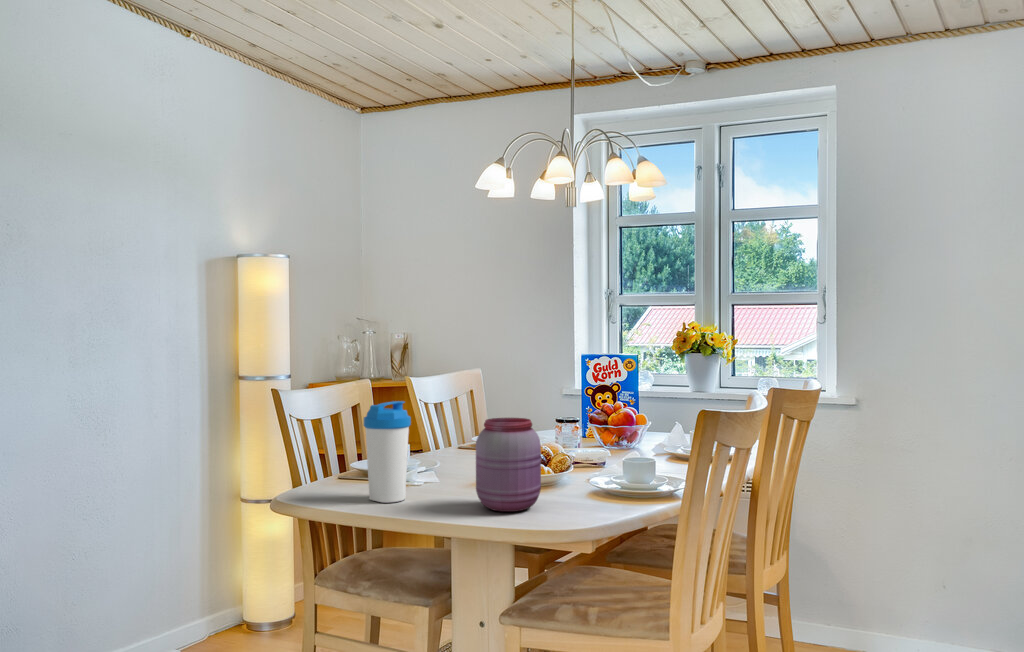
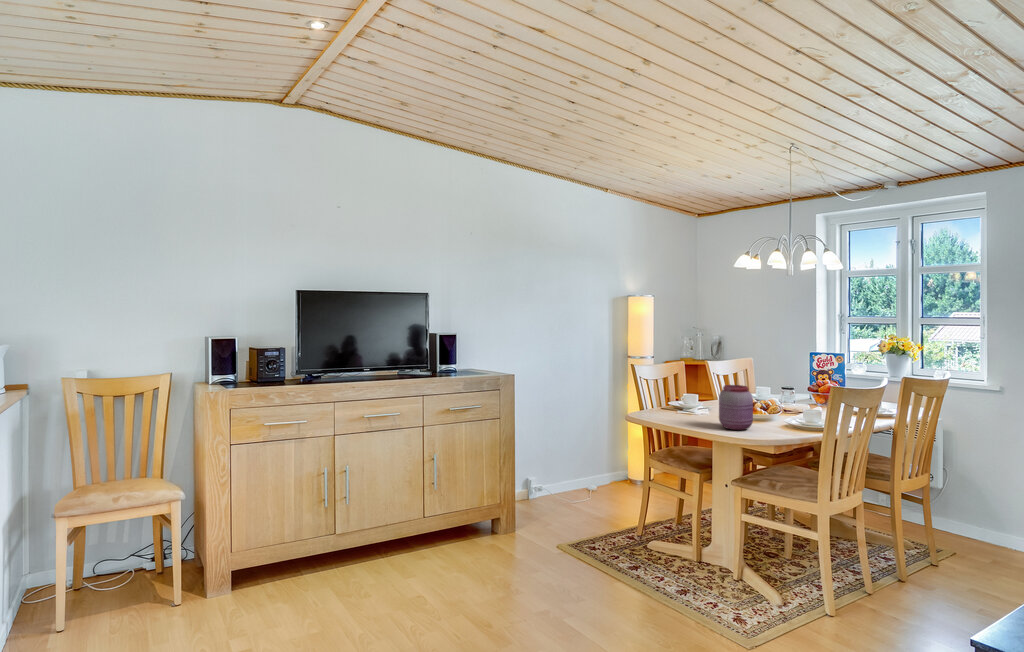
water bottle: present [364,401,411,503] -> none [668,374,690,420]

